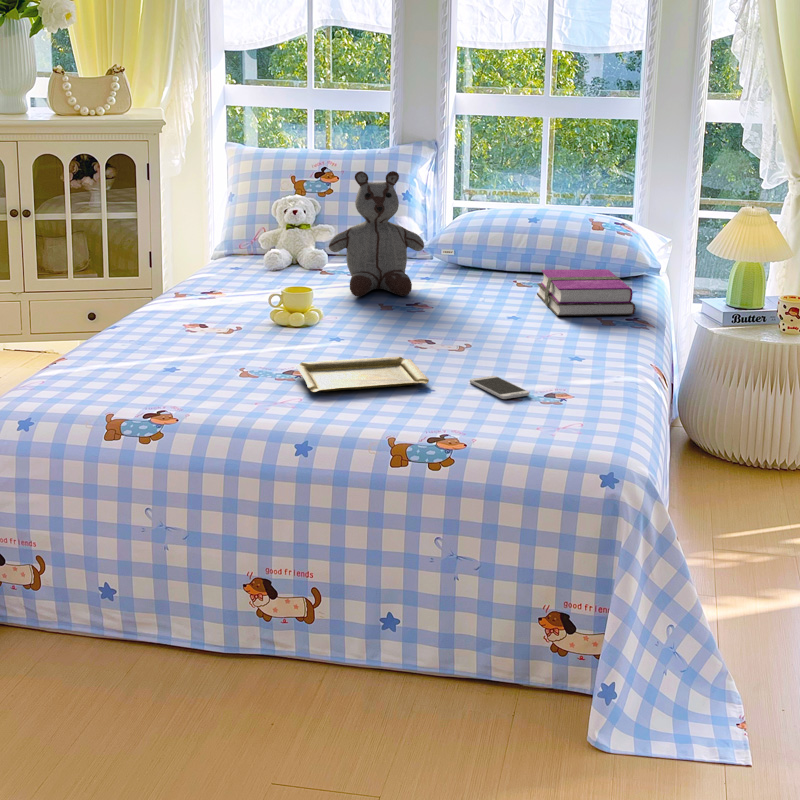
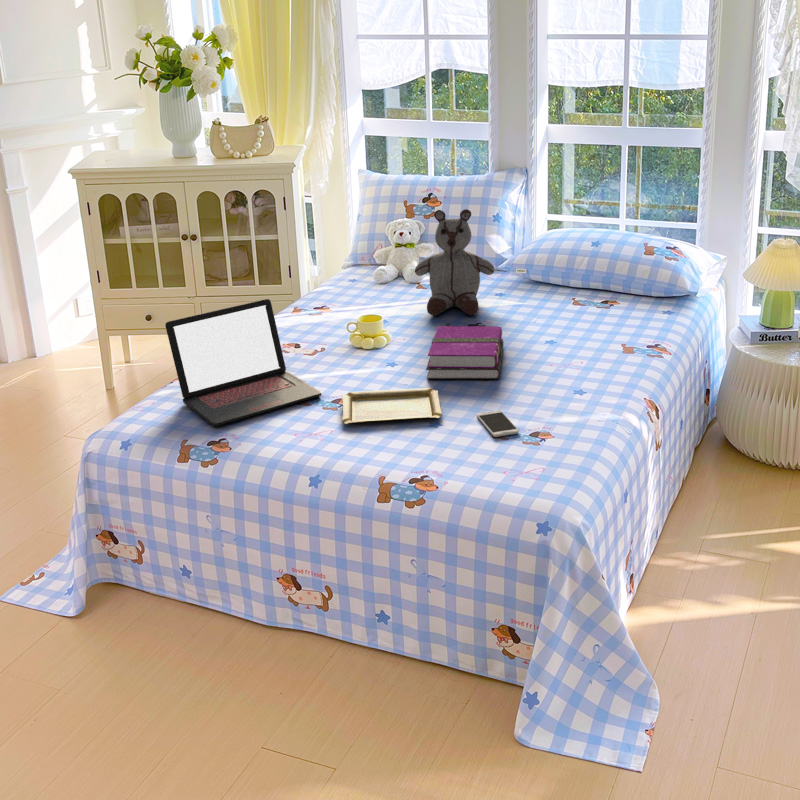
laptop: none [63,254,264,399] -> present [165,299,321,426]
hardback book: present [537,269,635,316] -> present [426,326,504,379]

